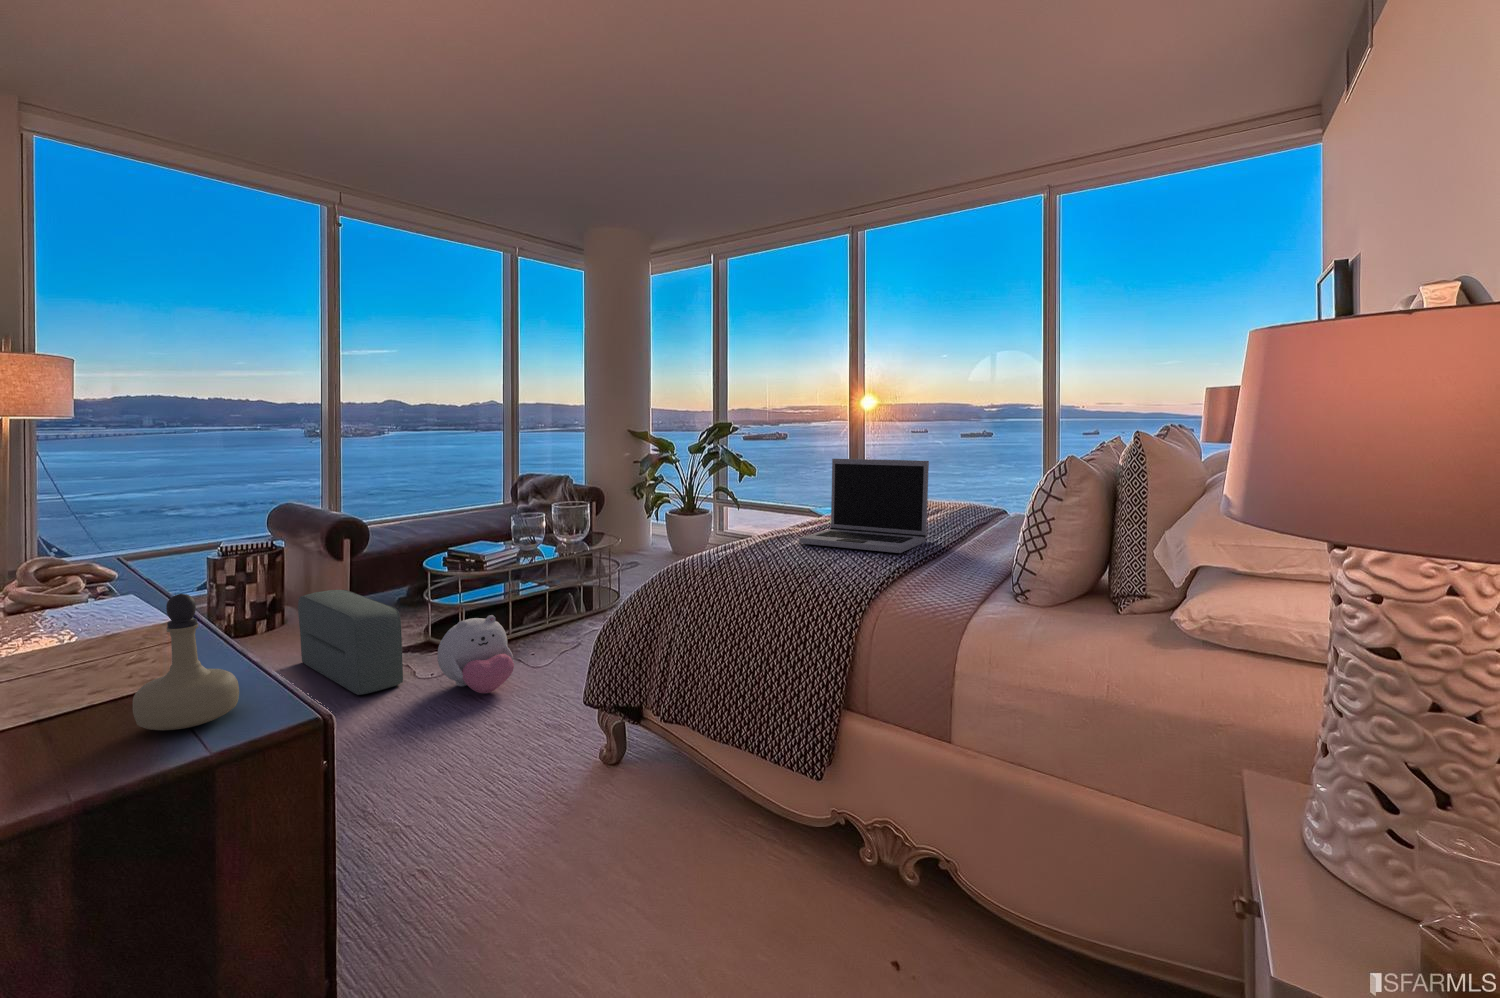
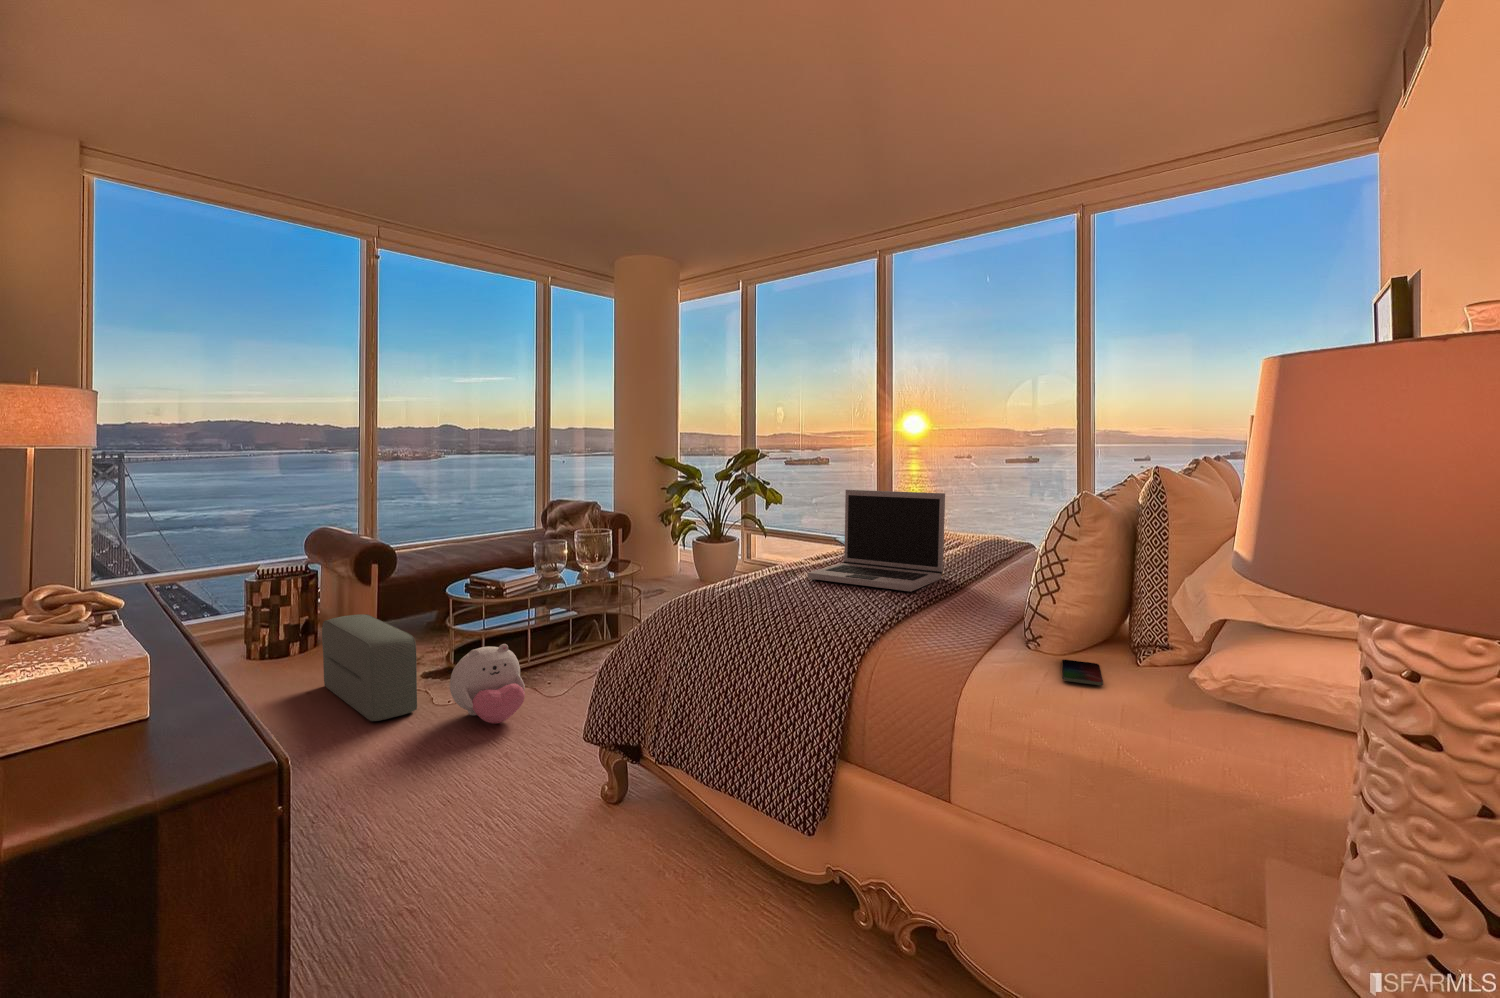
perfume bottle: present [133,594,239,730] -> none [86,634,197,773]
smartphone: none [1048,610,1089,630] -> present [1062,660,1103,685]

